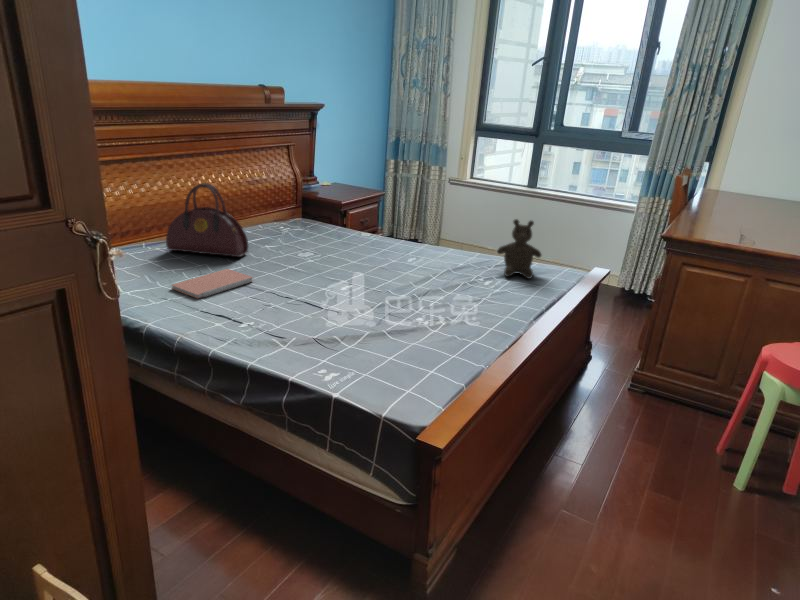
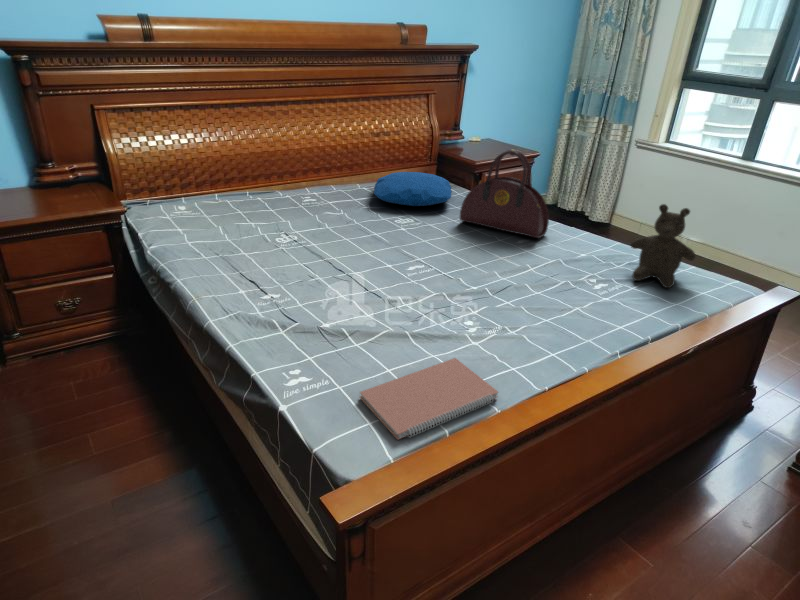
handbag: present [166,183,248,257] -> present [460,150,549,238]
pillow: none [264,214,340,242] -> present [374,172,452,206]
notebook: present [172,269,252,298] -> present [360,358,498,439]

